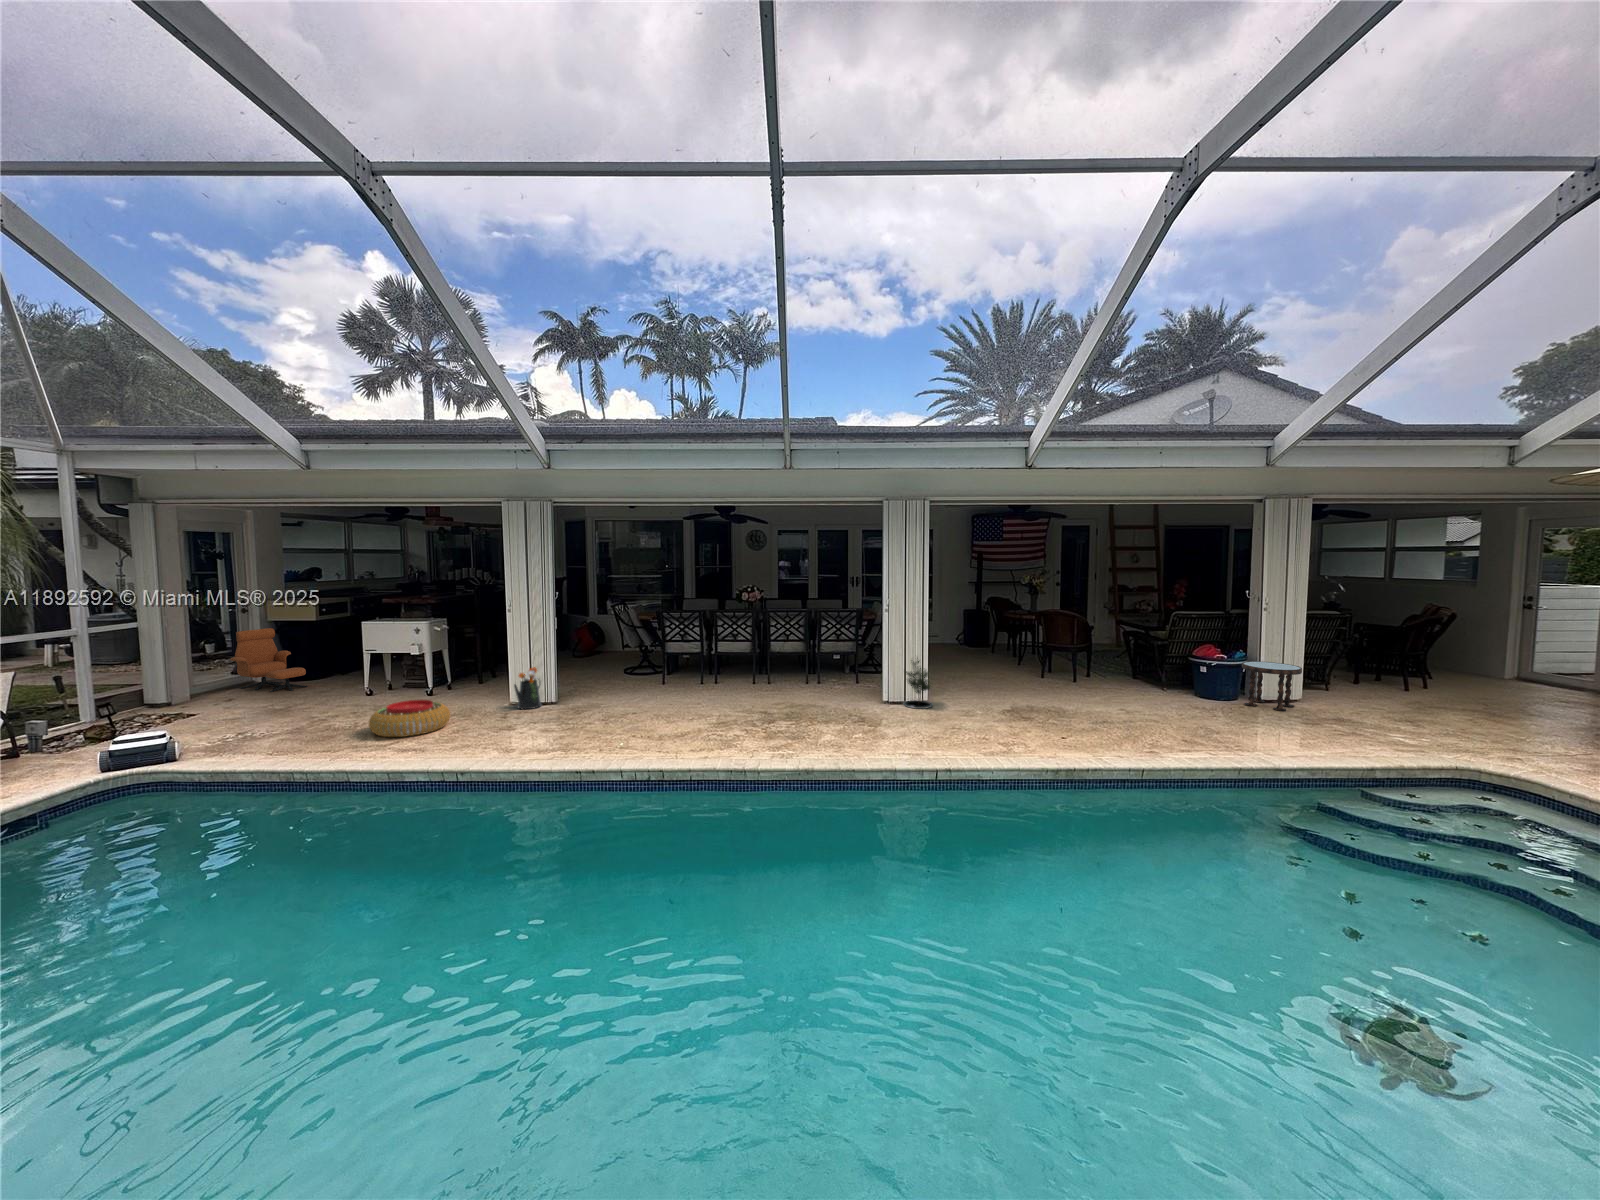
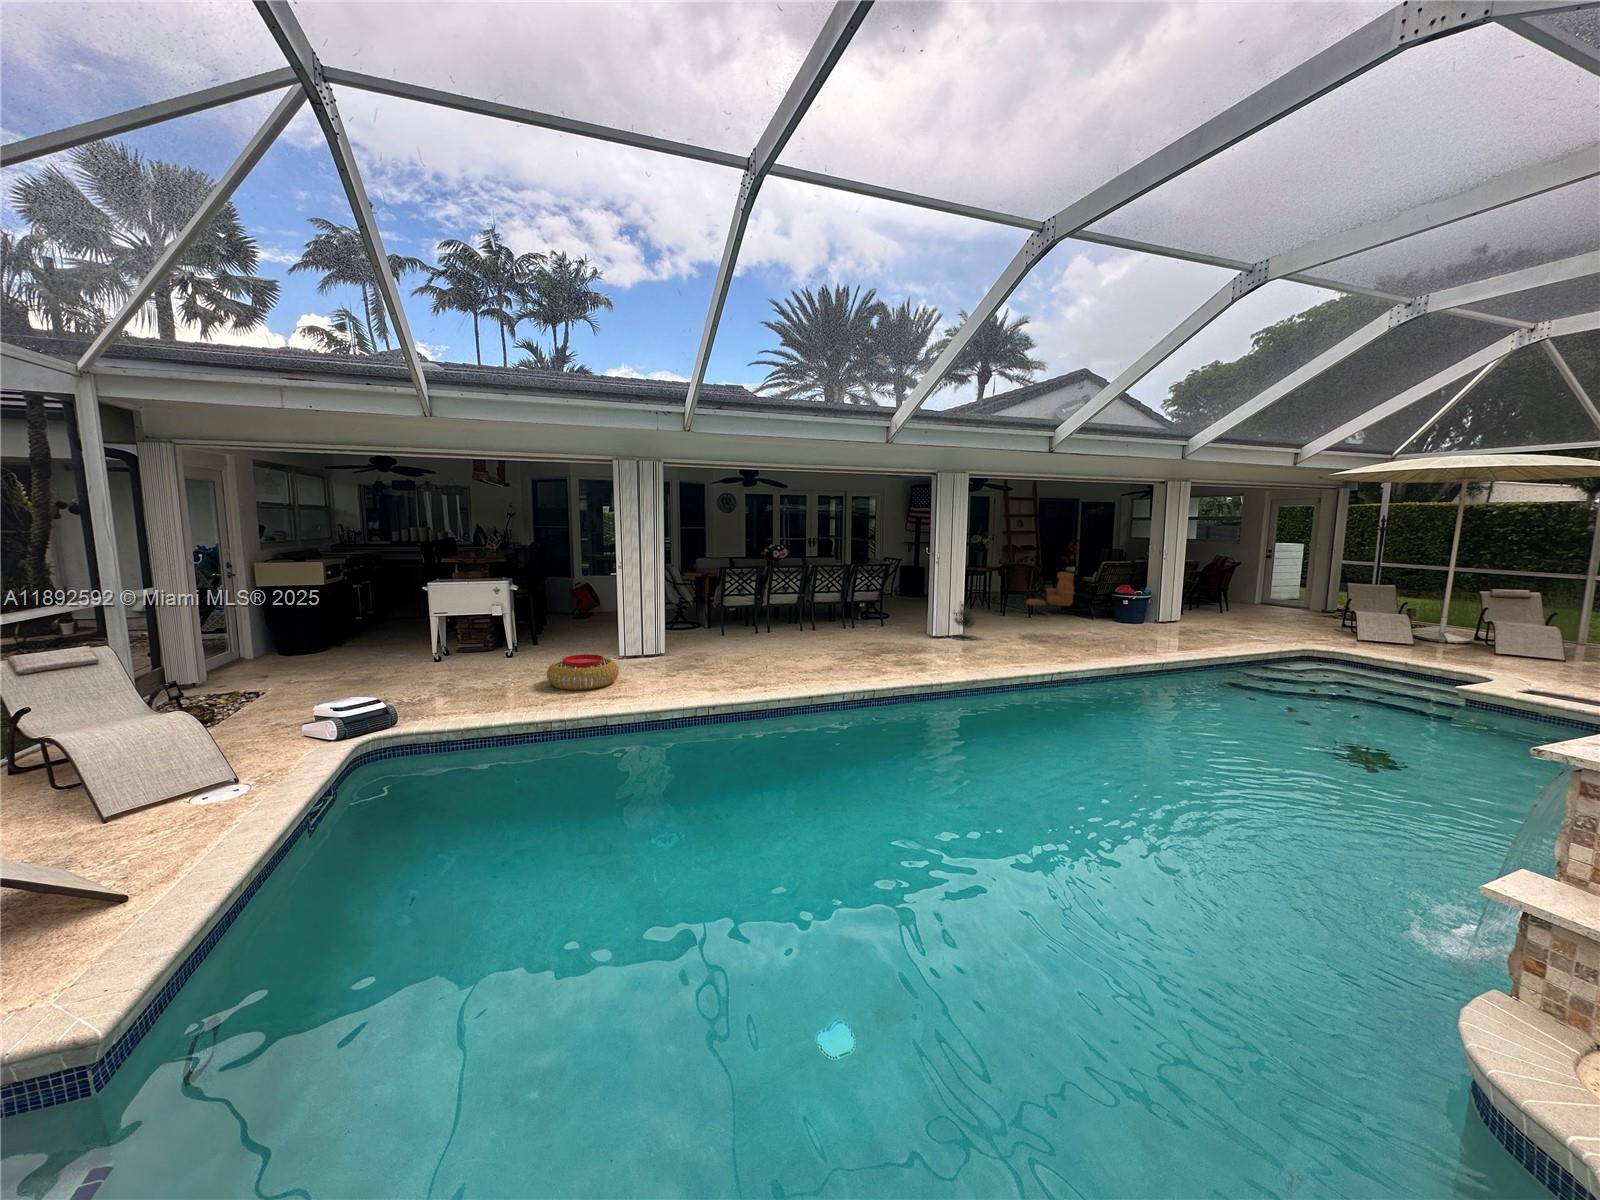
lounge chair: present [230,628,308,692] -> present [1026,572,1074,614]
side table: present [1242,661,1302,711] -> none [1151,596,1189,628]
watering can: present [514,667,541,709] -> none [638,621,660,662]

